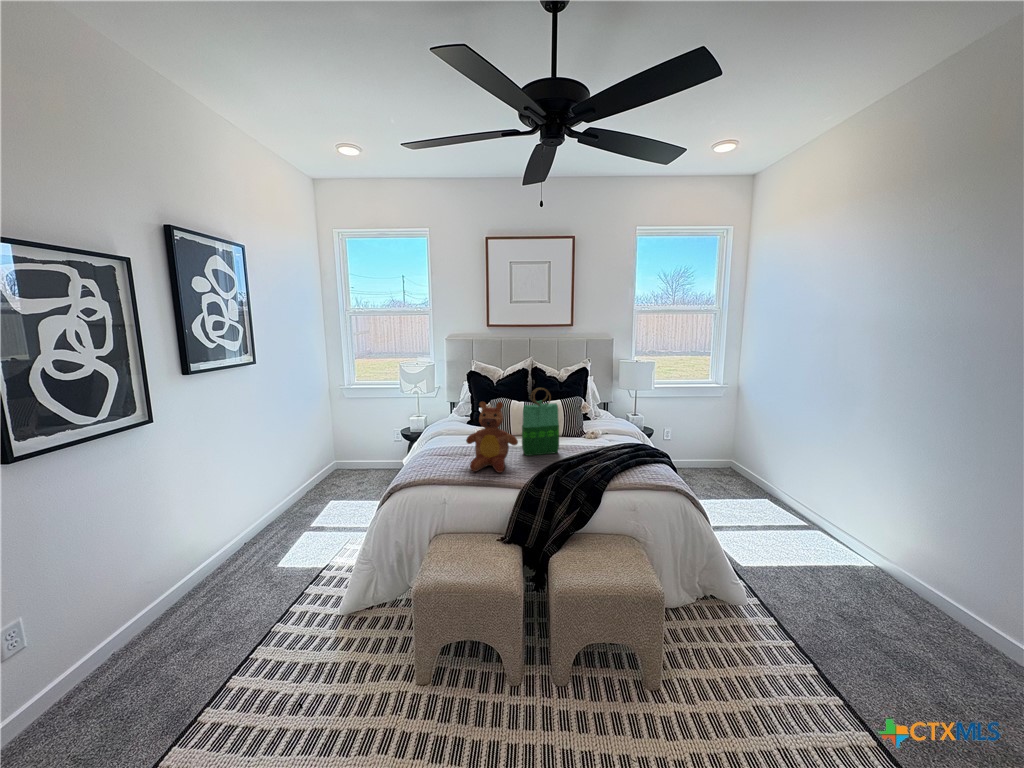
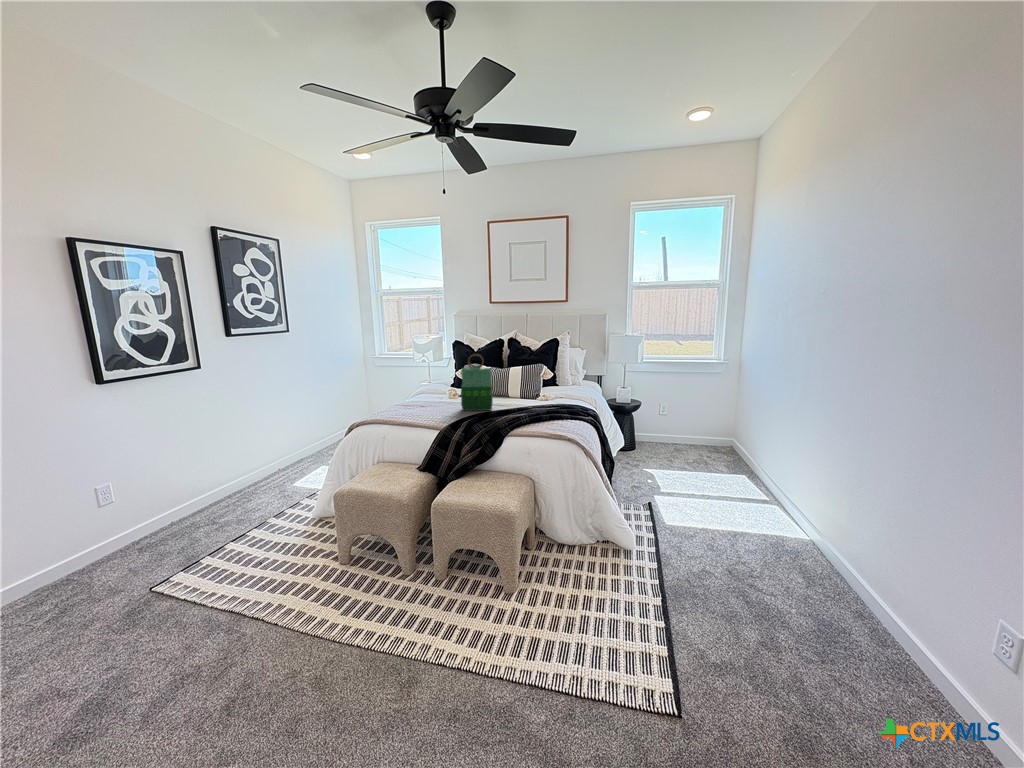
teddy bear: present [466,402,518,473] -> none [405,363,447,420]

